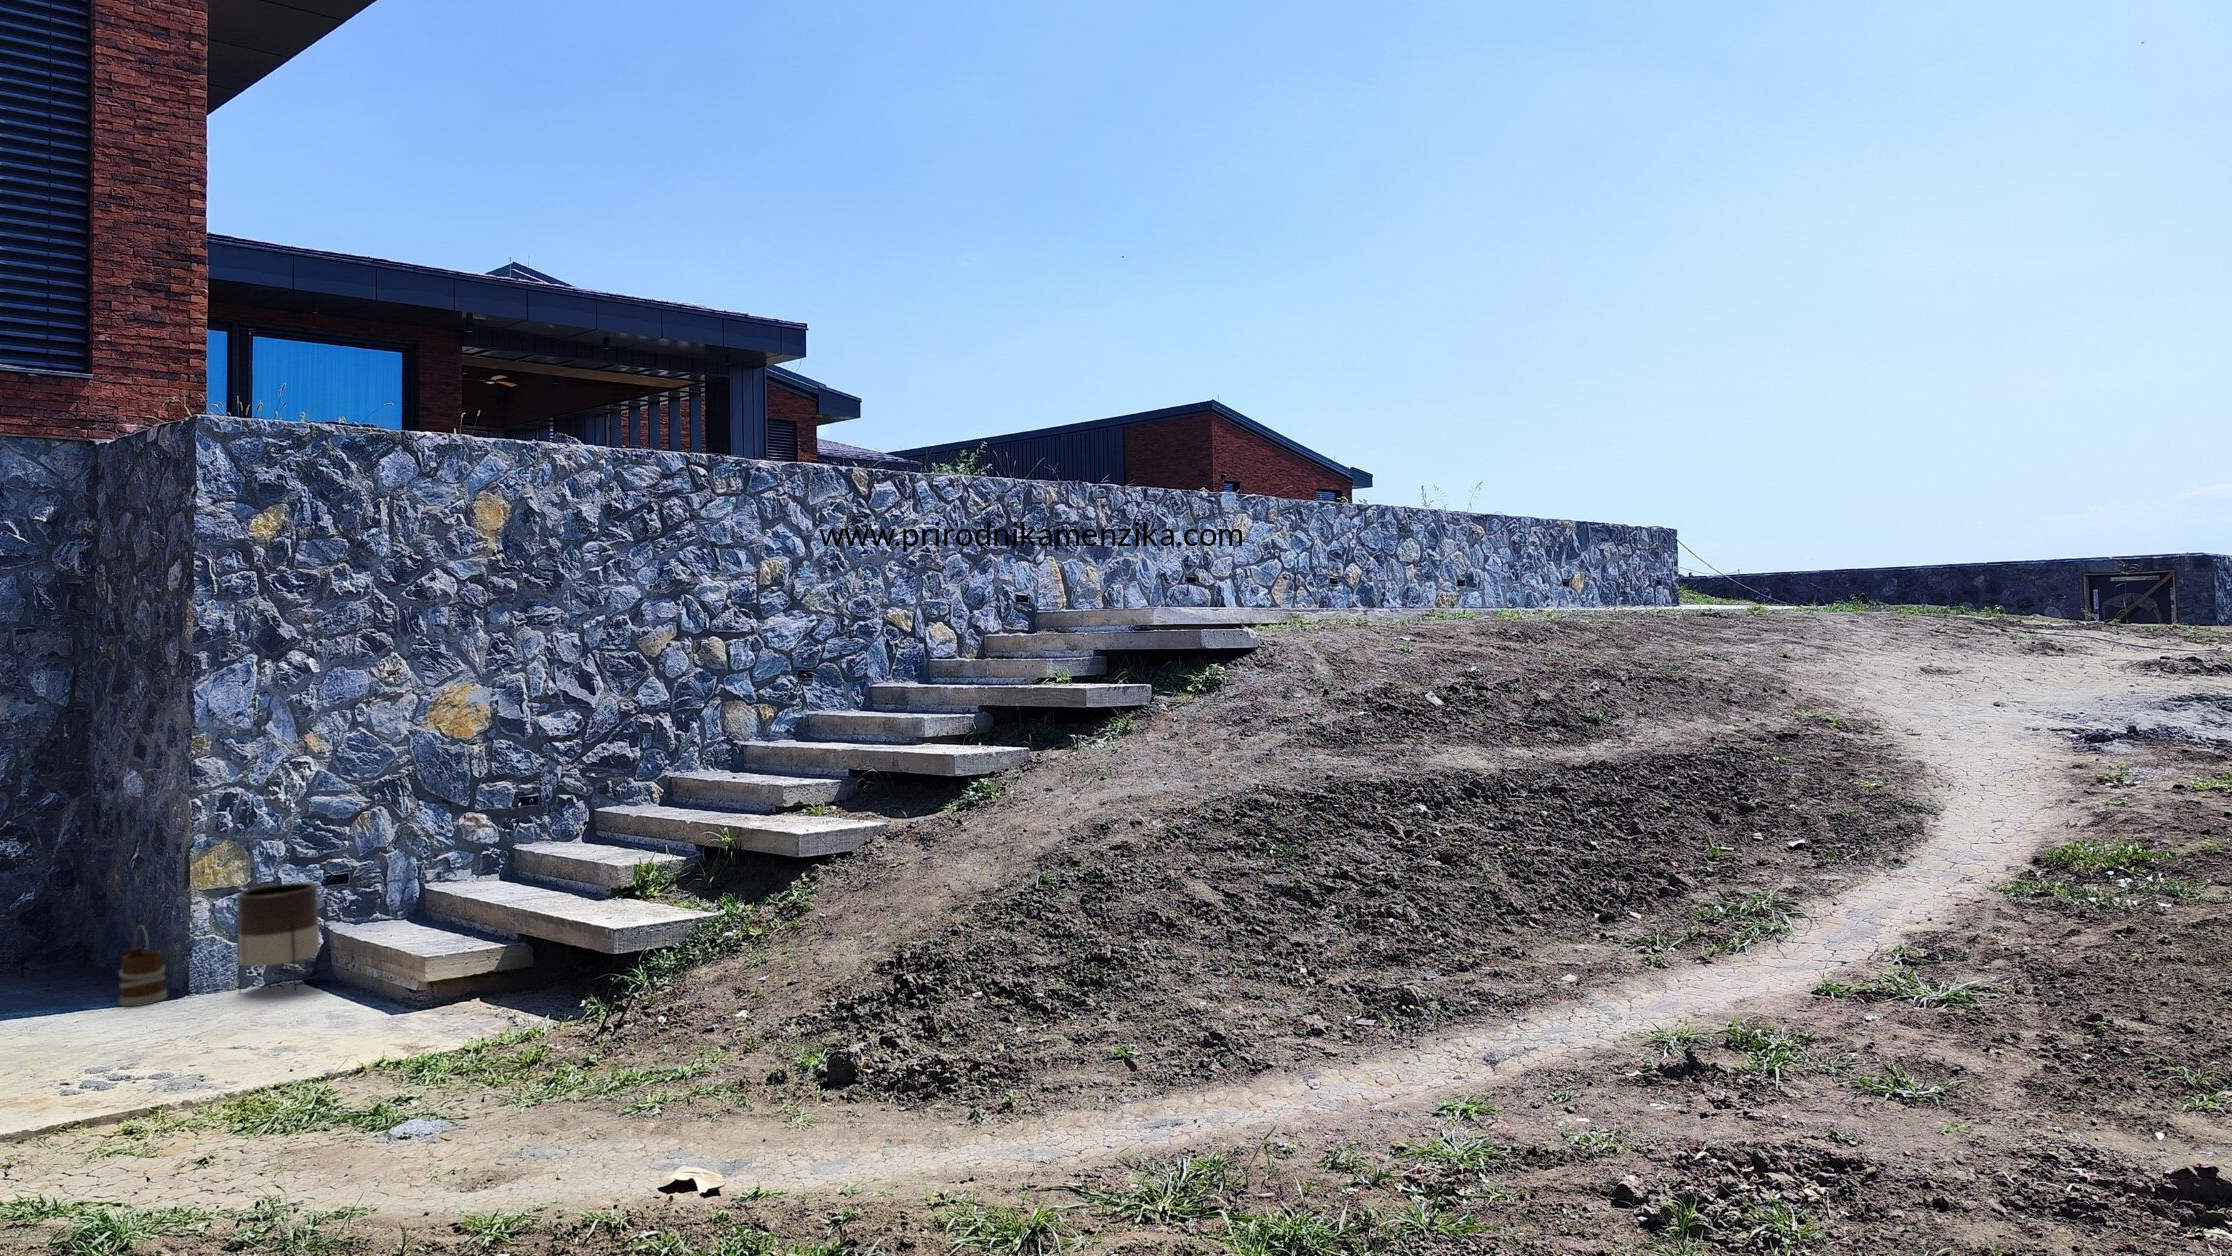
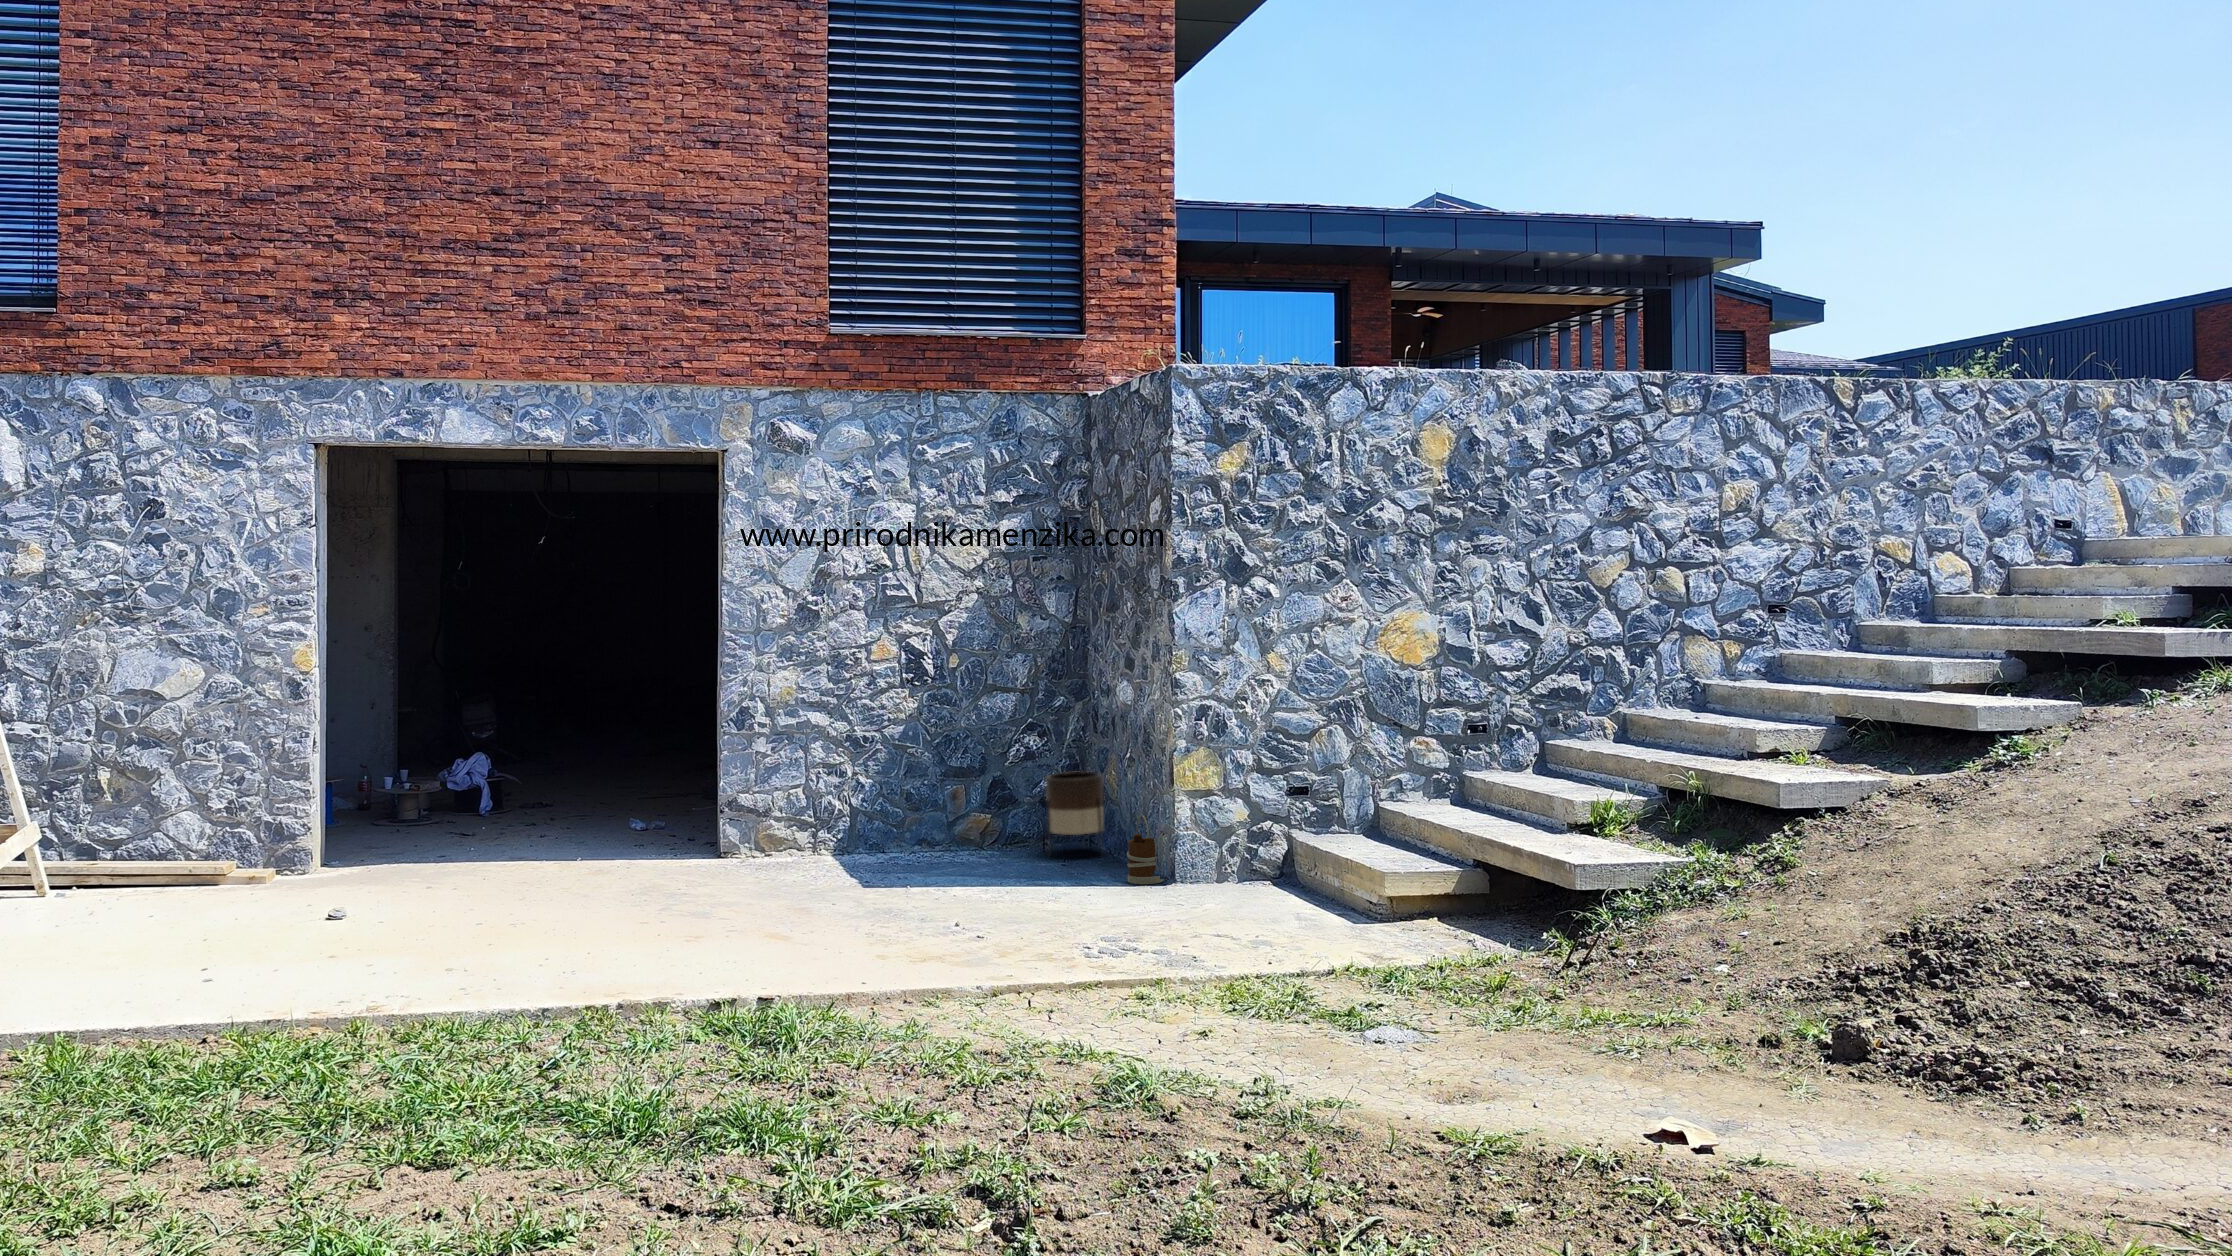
planter: present [236,883,320,992] -> present [1045,771,1103,844]

